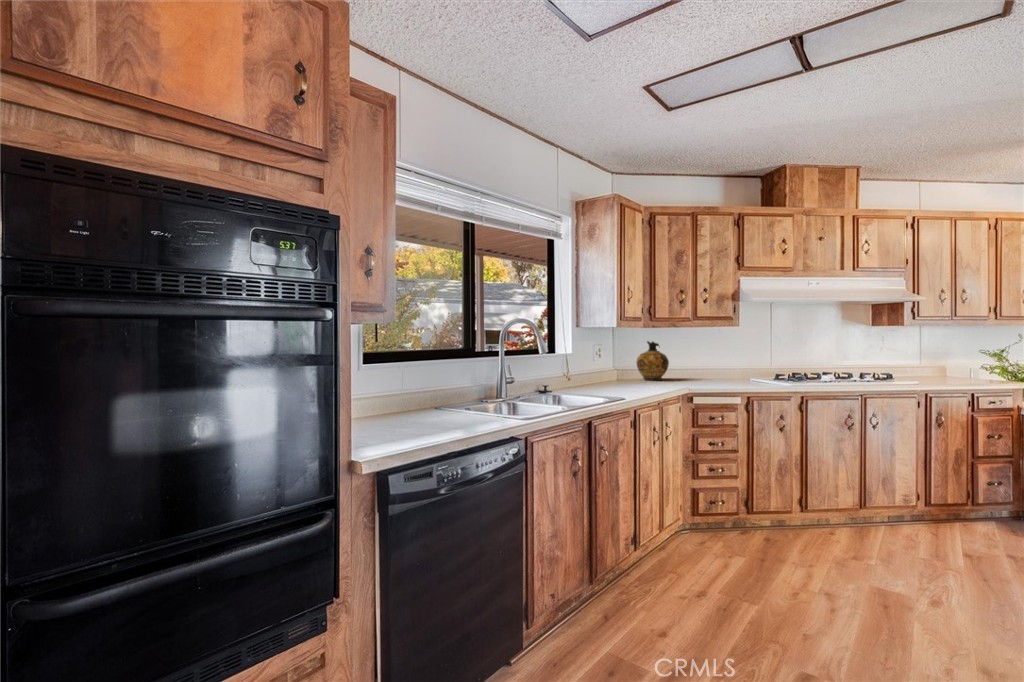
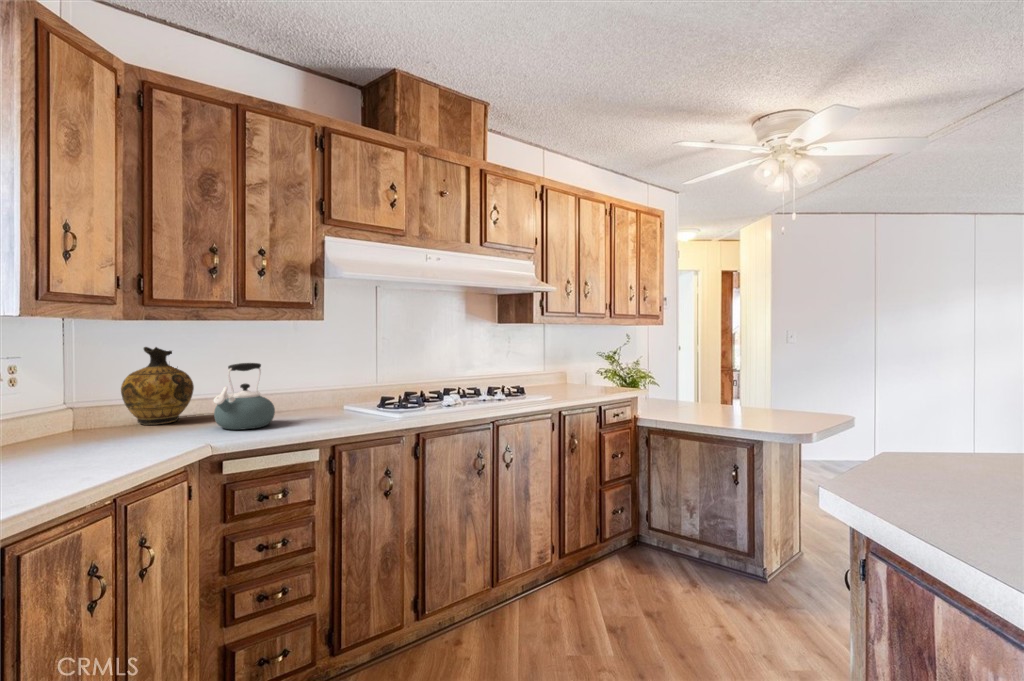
kettle: none [683,350,714,384] -> present [214,363,275,430]

